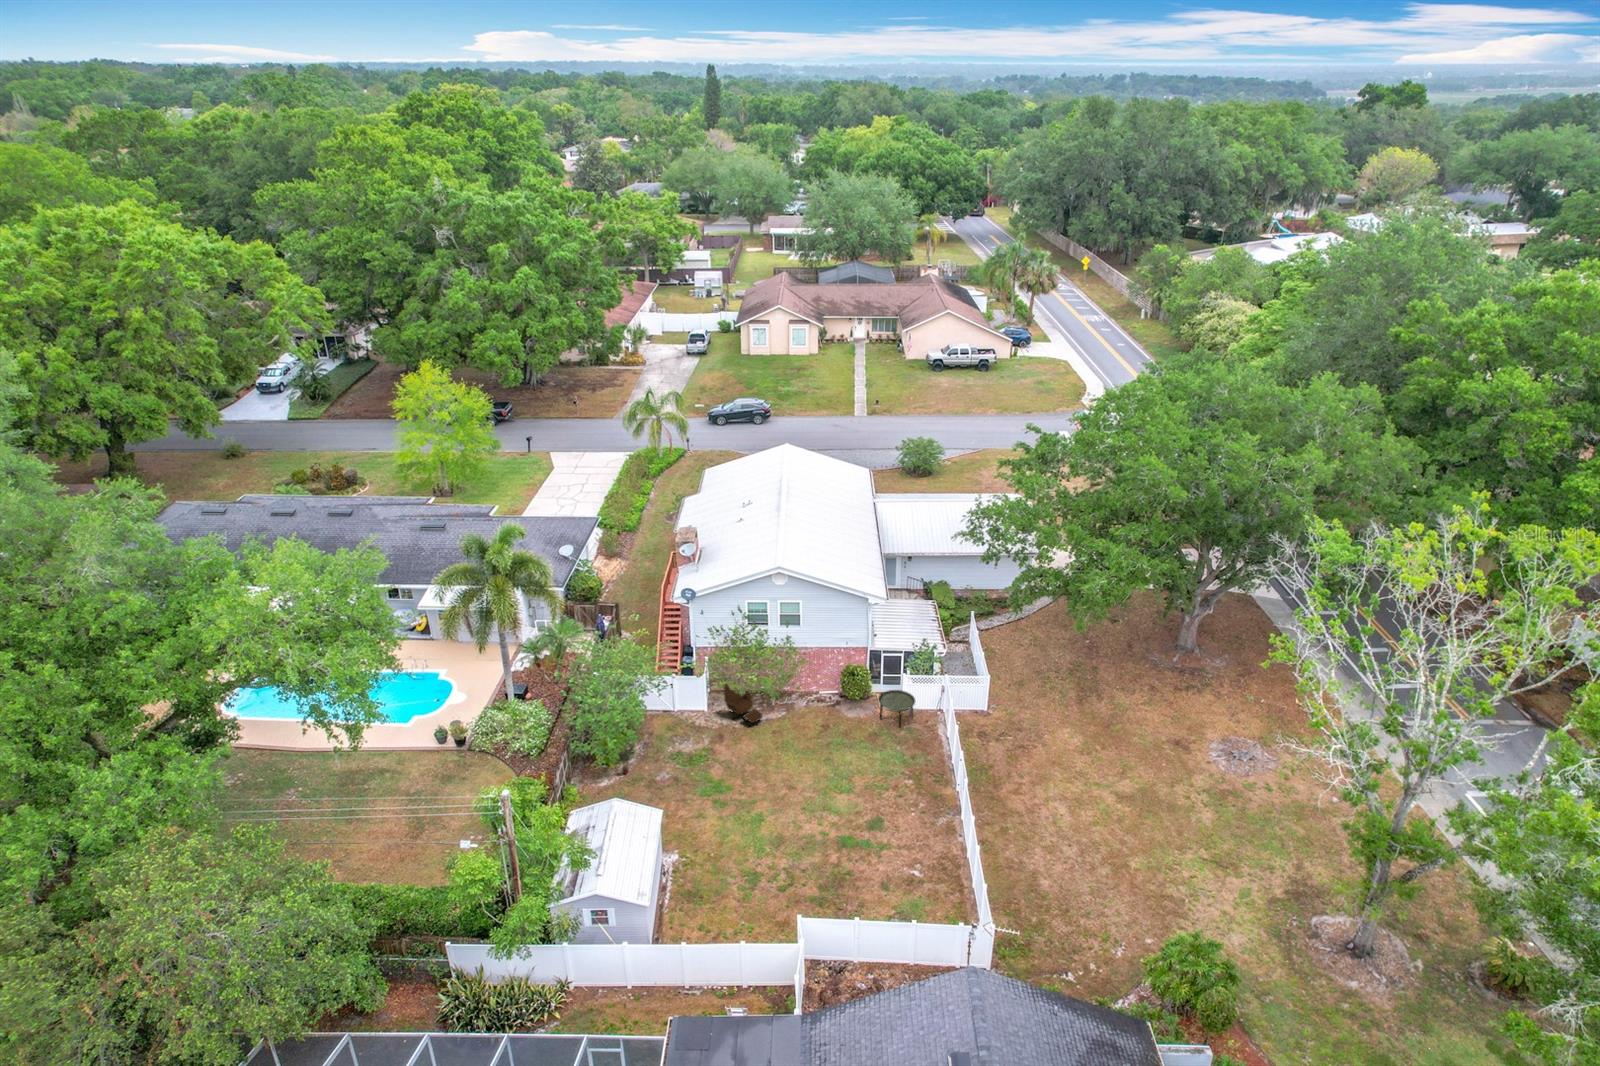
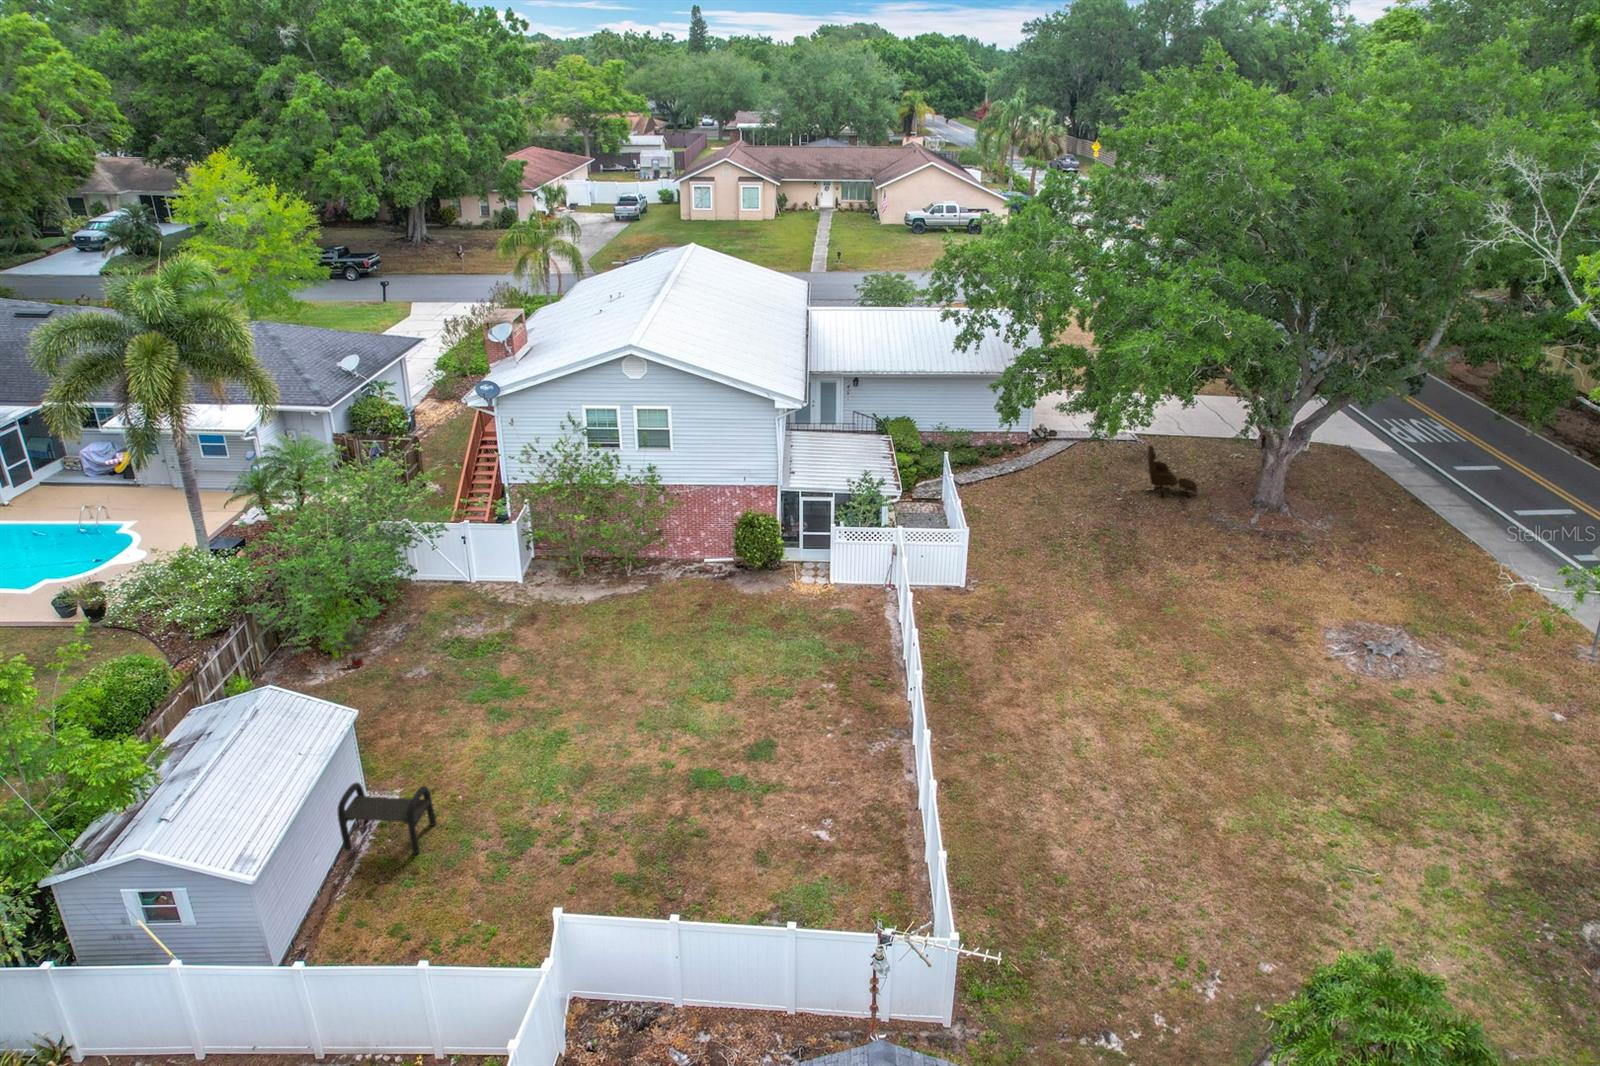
lounge chair: present [724,684,762,724] -> present [1148,445,1197,497]
round table: present [878,690,915,727] -> none [790,551,849,607]
bench: none [659,848,705,887] -> present [337,782,436,855]

